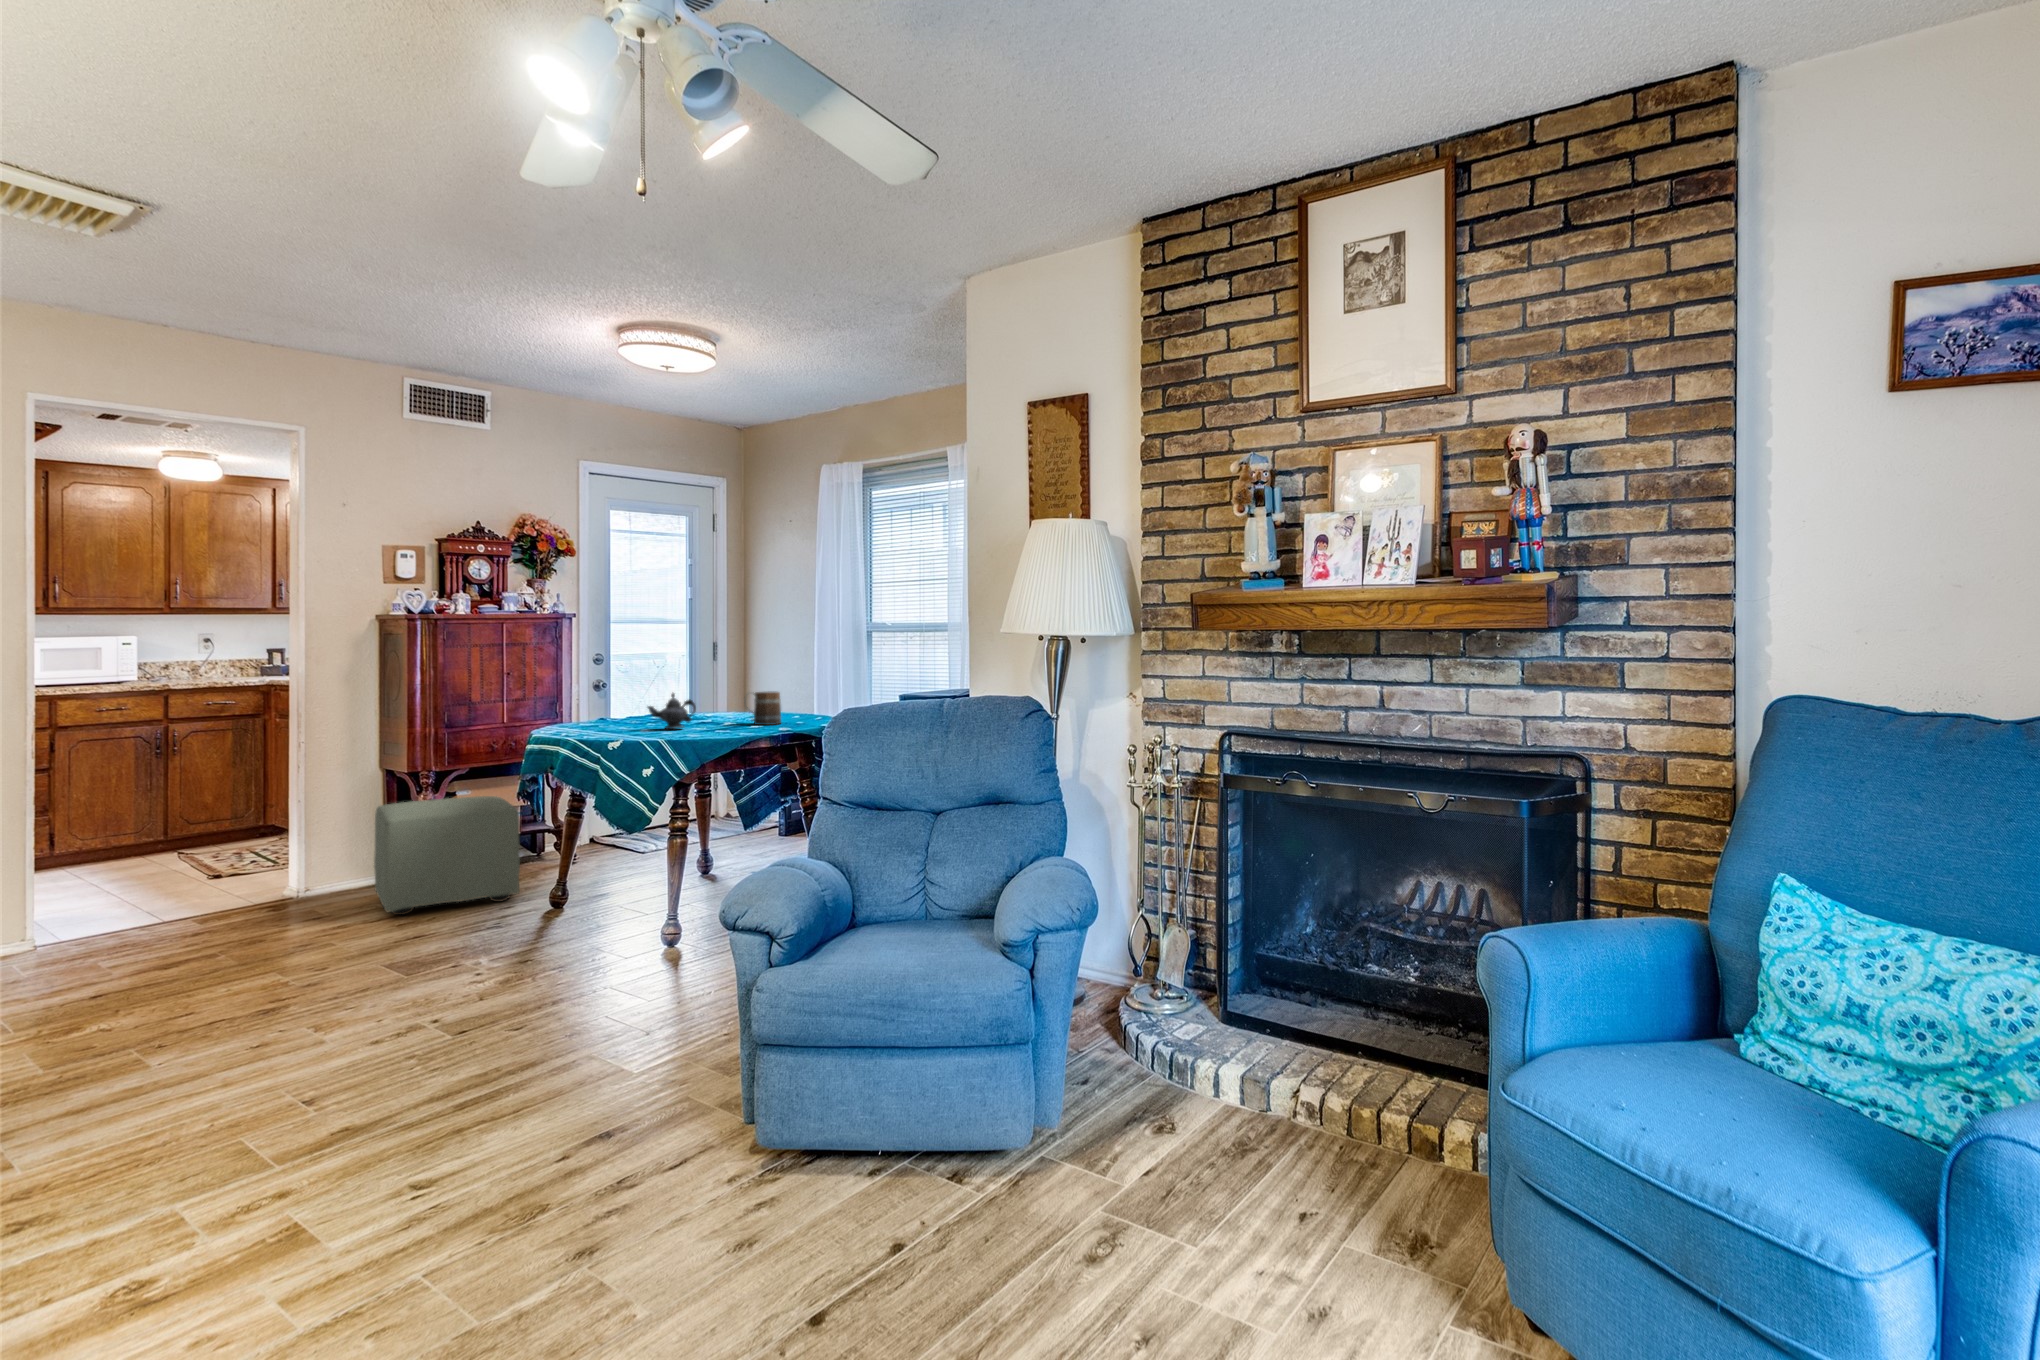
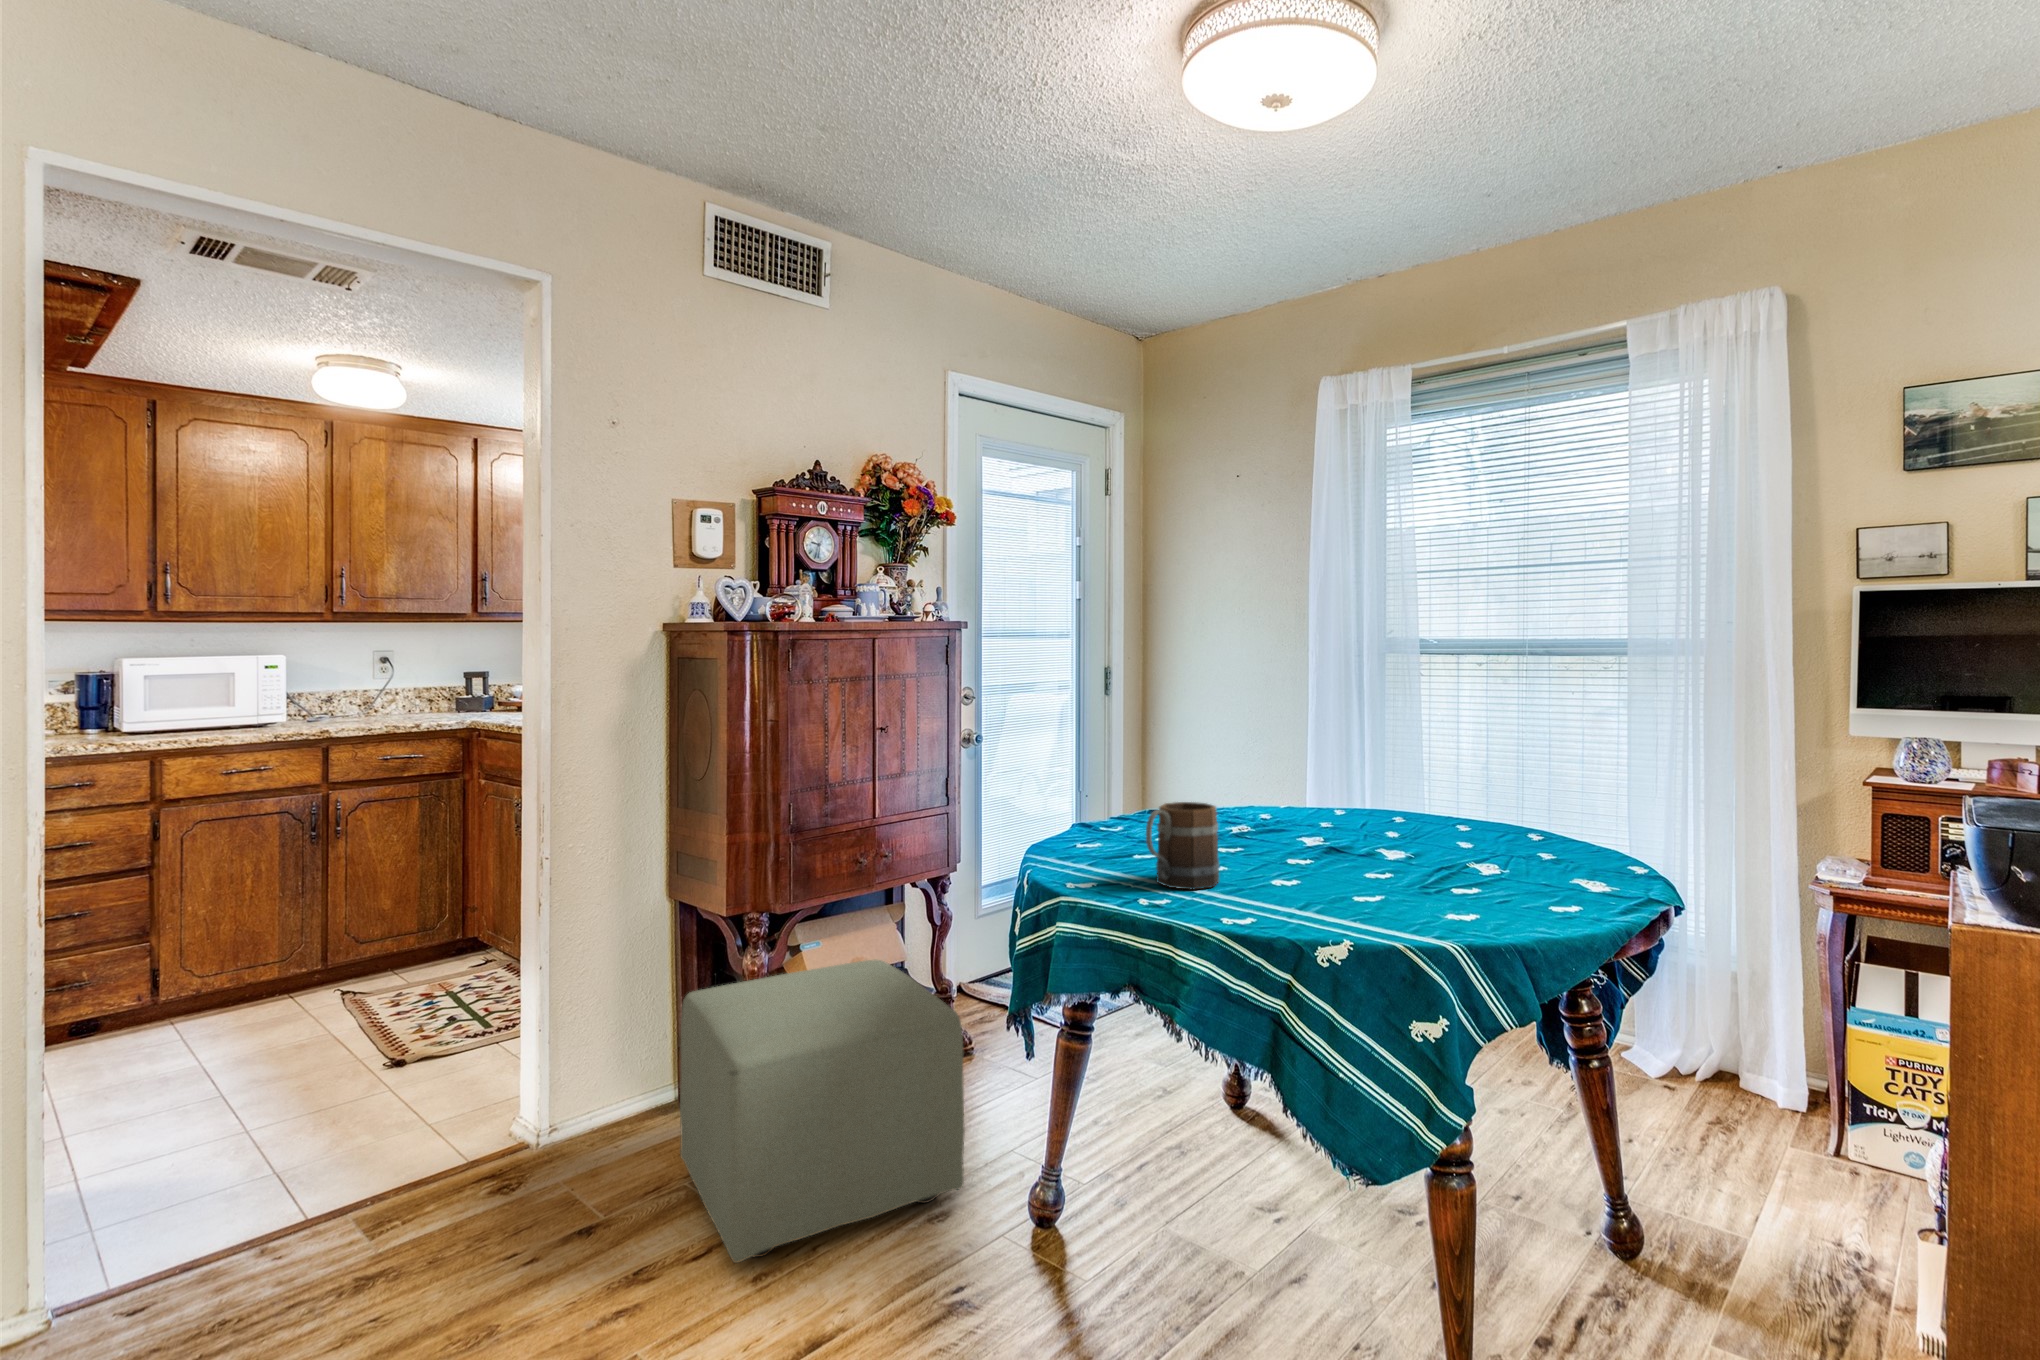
mug: present [744,692,781,725] -> present [1146,802,1219,890]
teapot: present [648,693,696,729] -> none [1275,791,1367,875]

